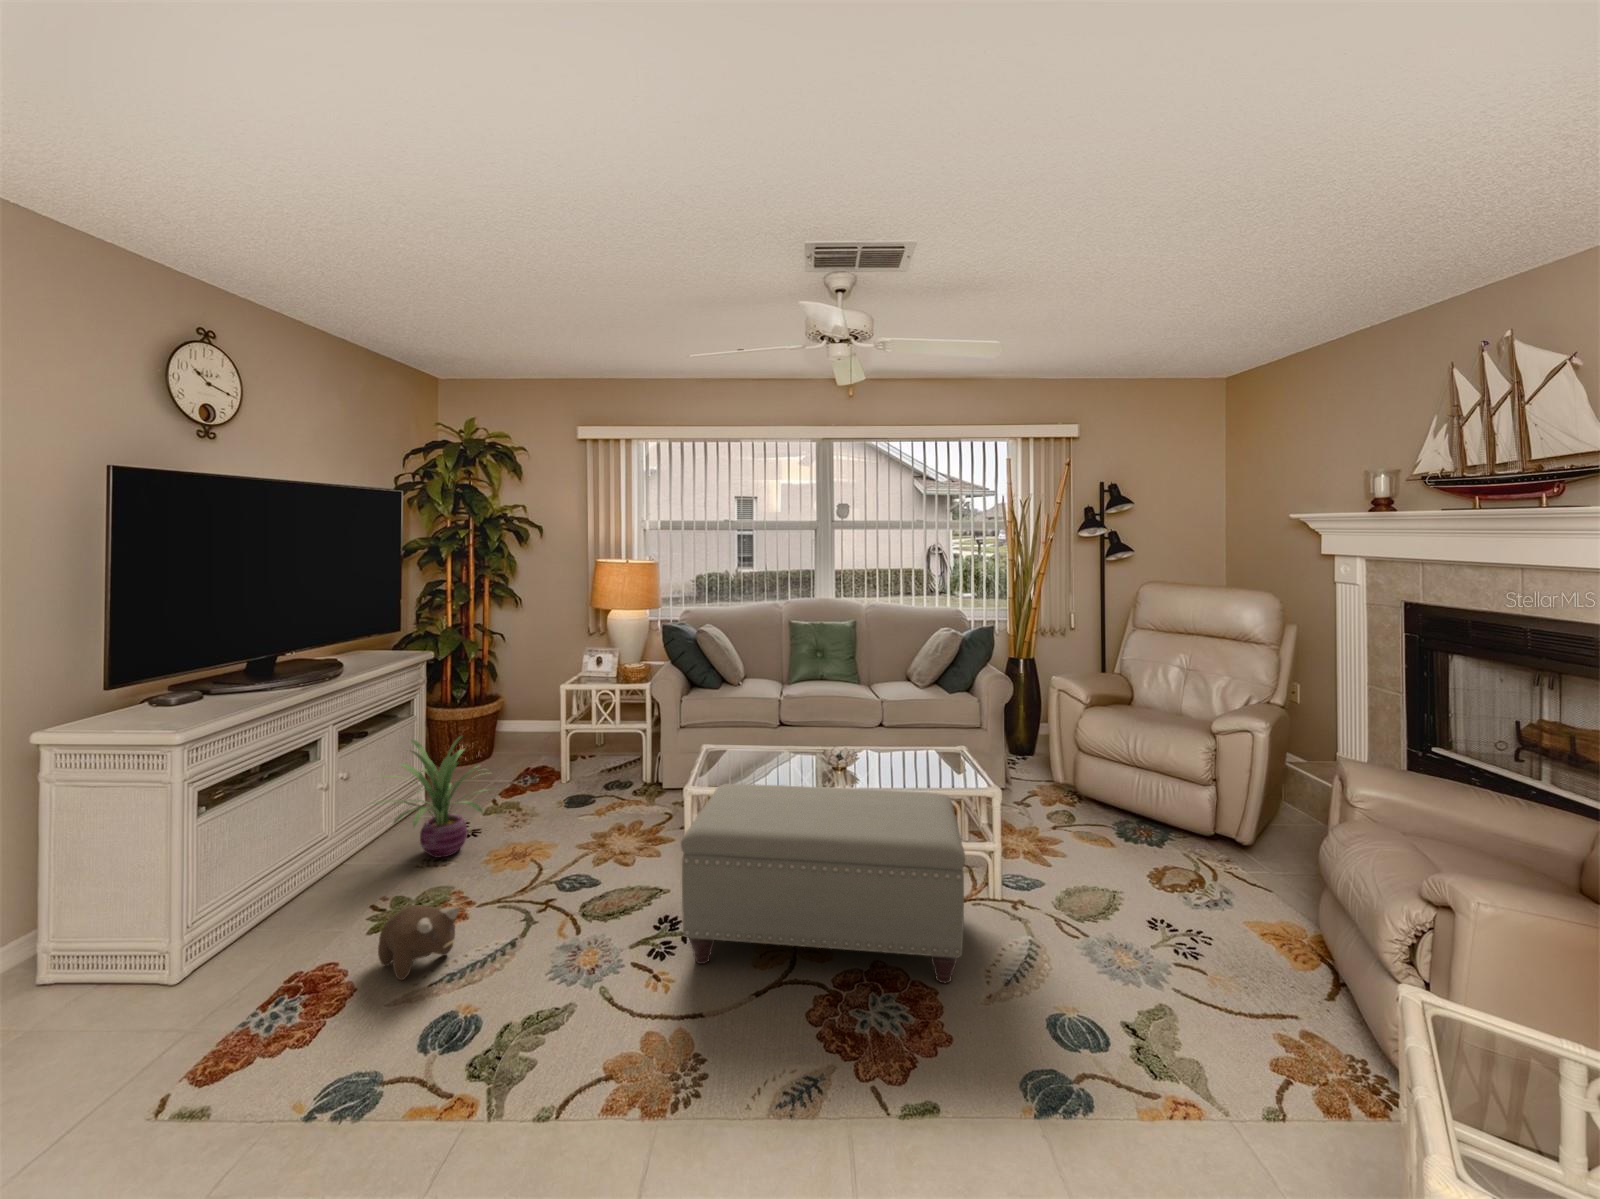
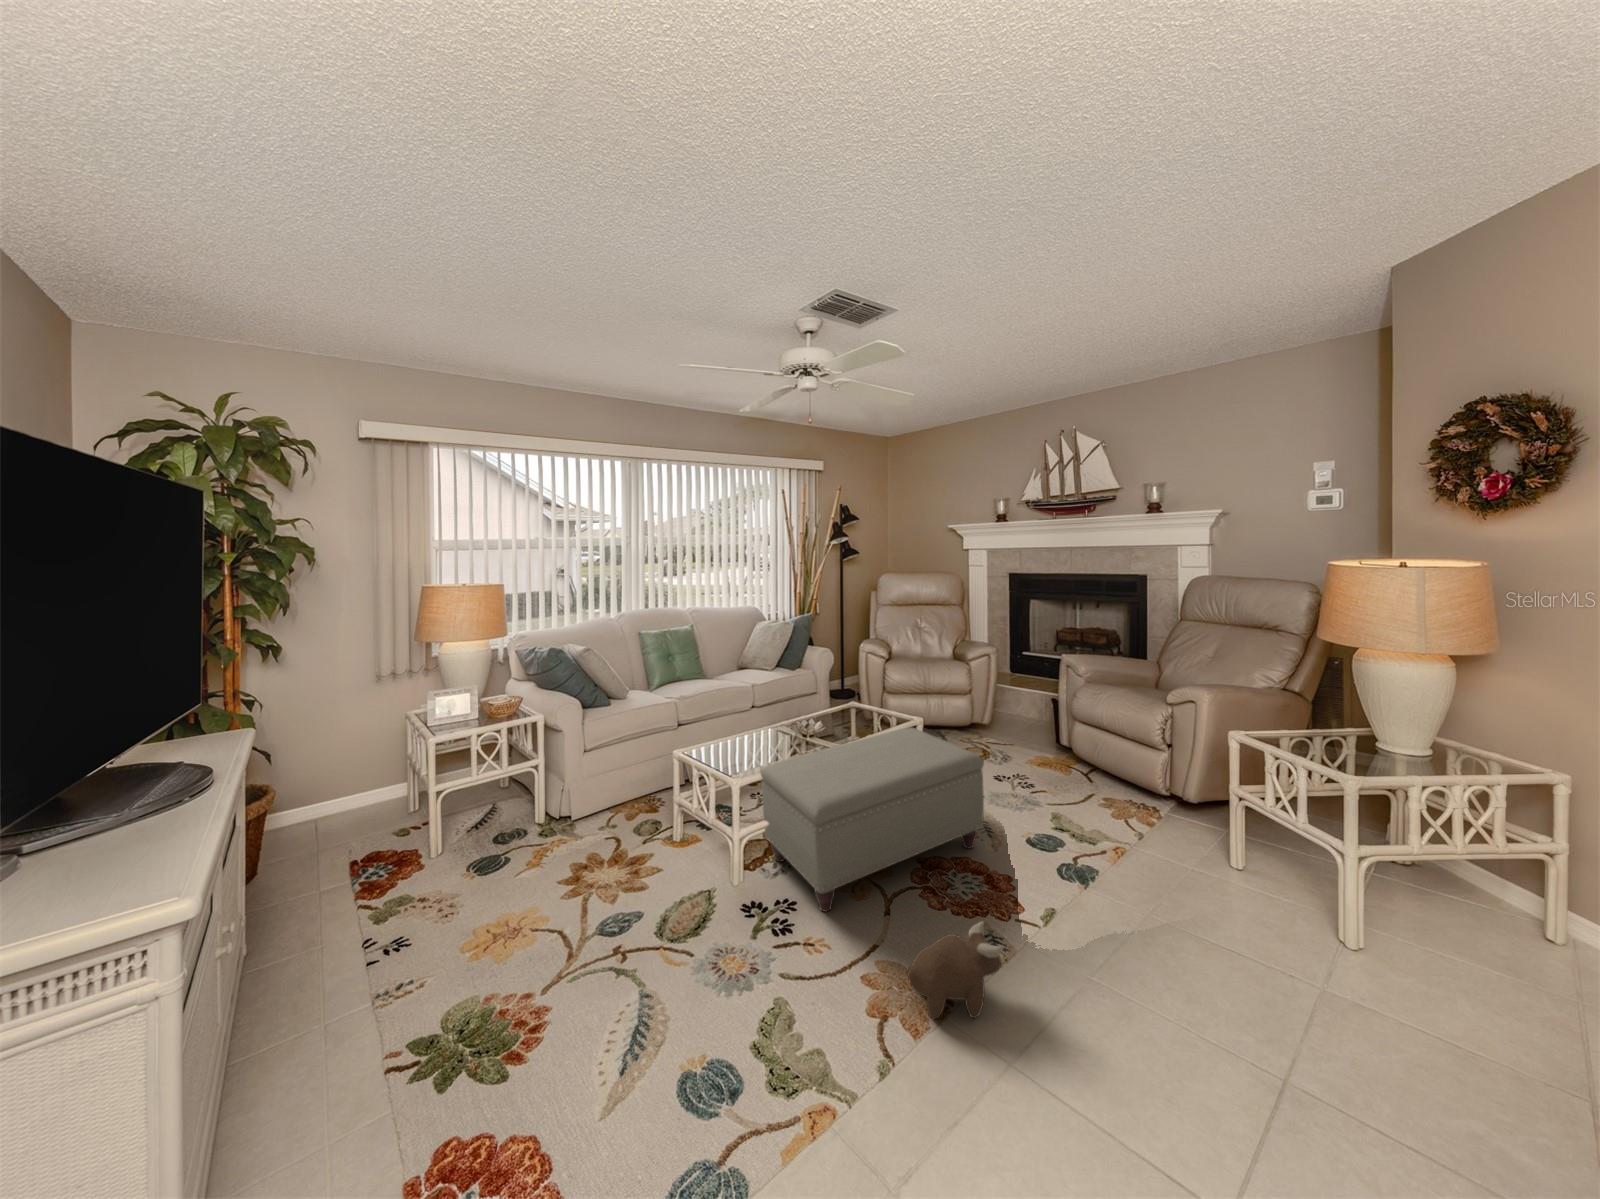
decorative plant: present [363,736,489,858] -> none [310,803,508,954]
plush toy: present [378,905,459,980] -> present [908,922,1004,1019]

